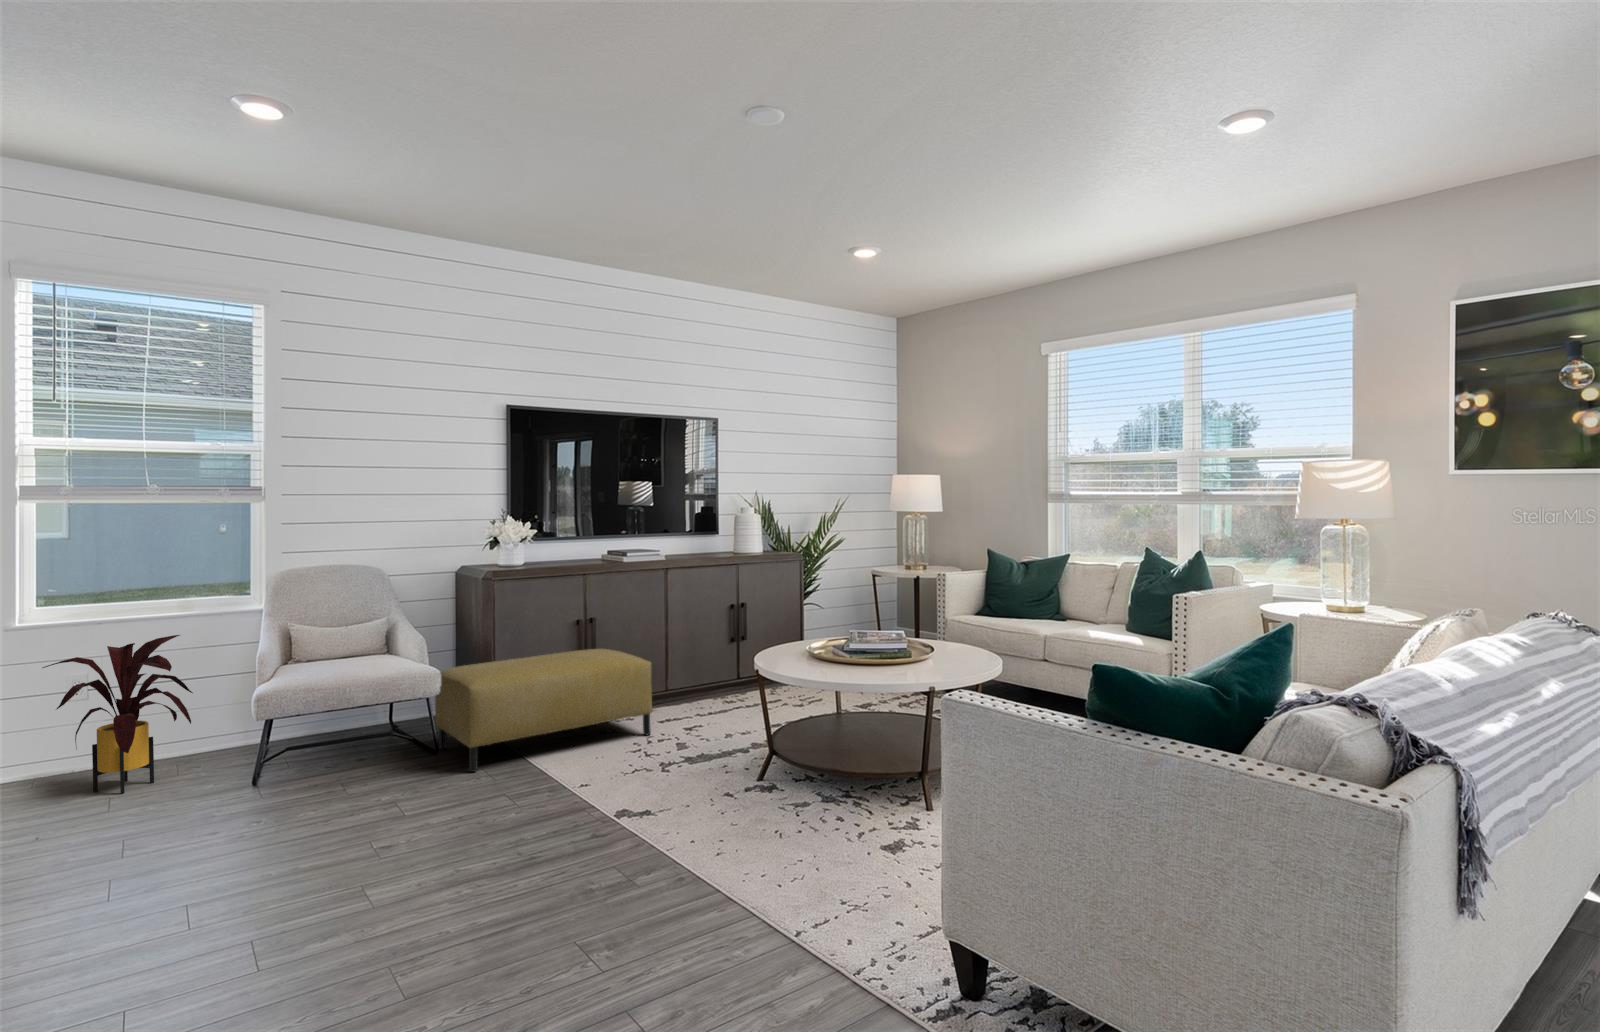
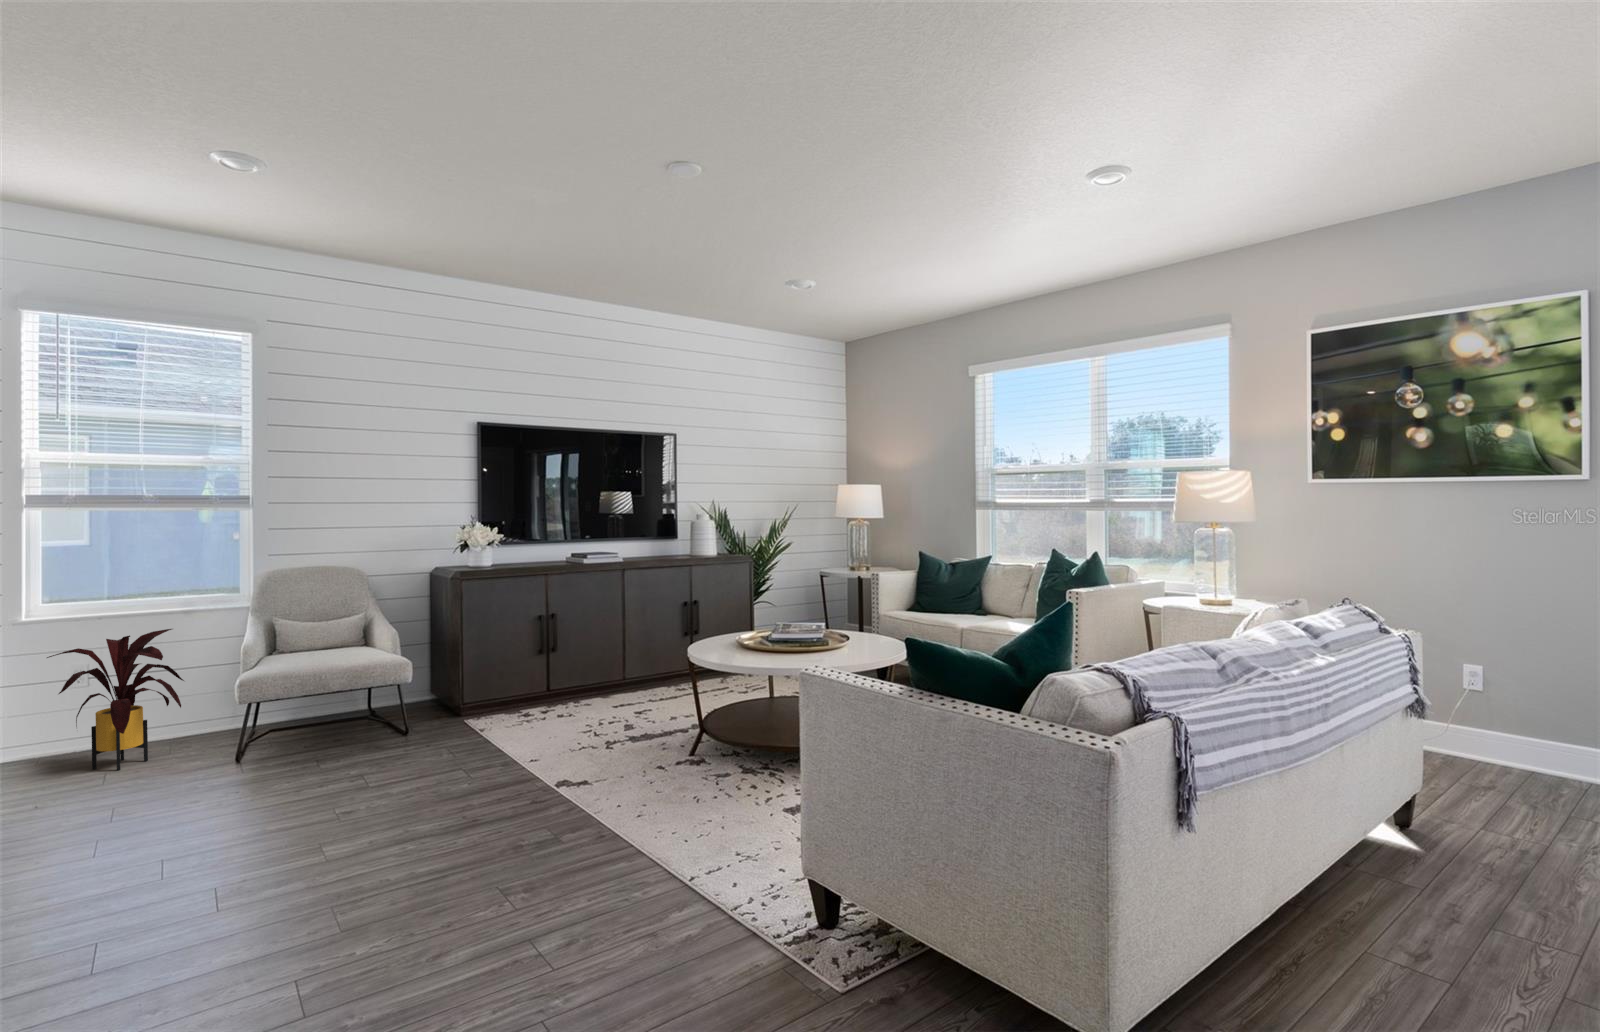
ottoman: present [435,649,652,772] -> none [405,641,604,751]

